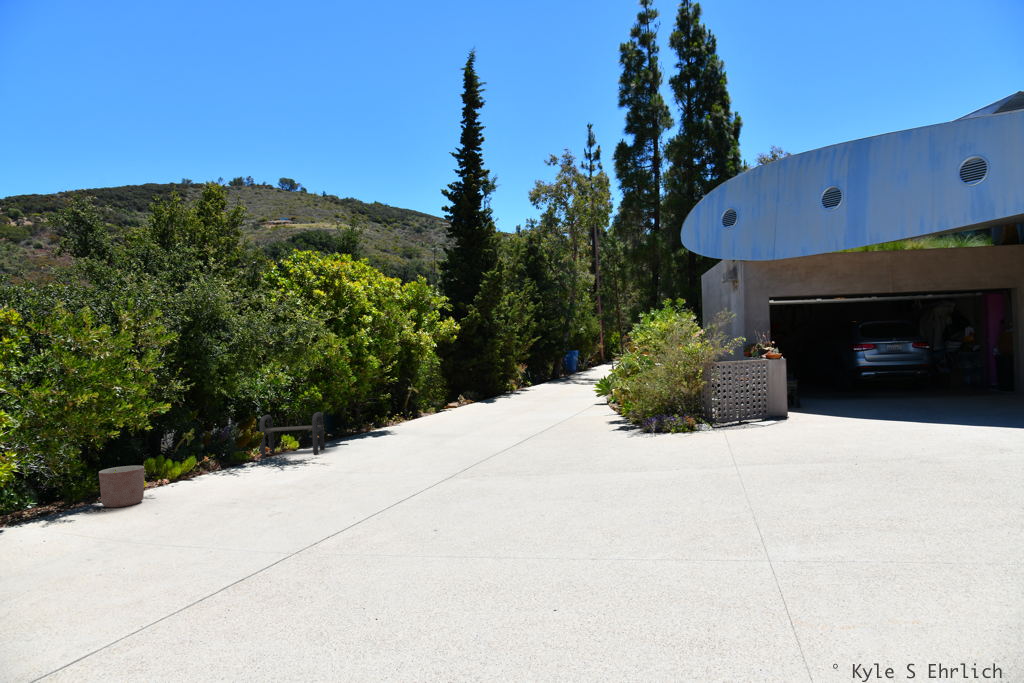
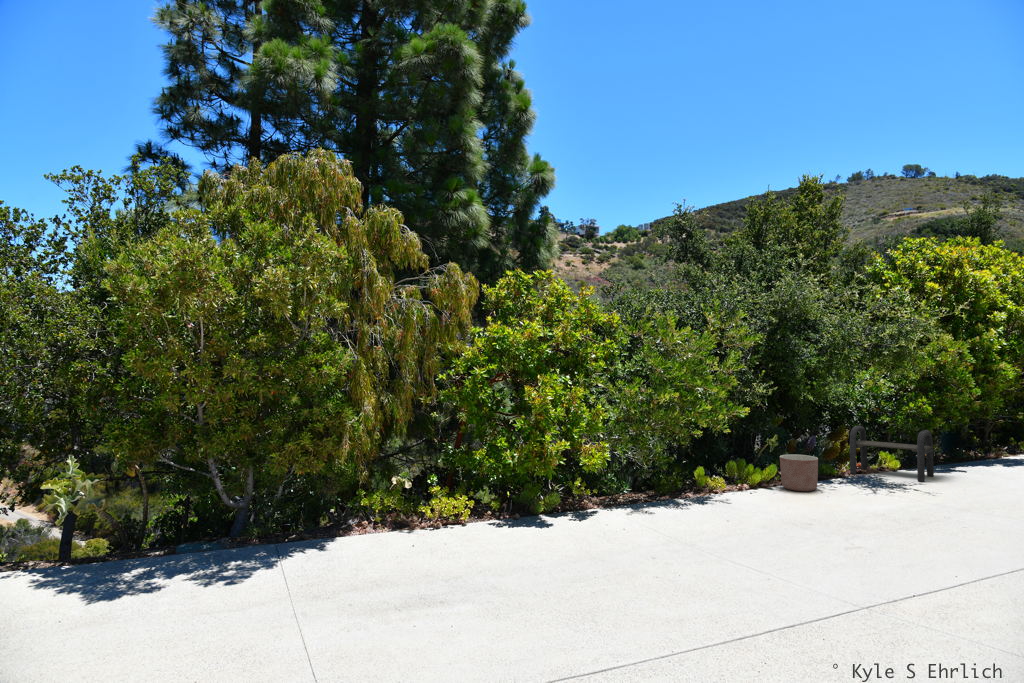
planter: present [99,466,144,508] -> present [780,455,818,491]

